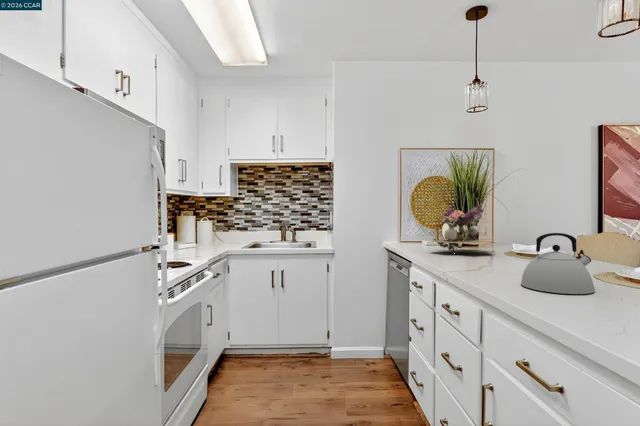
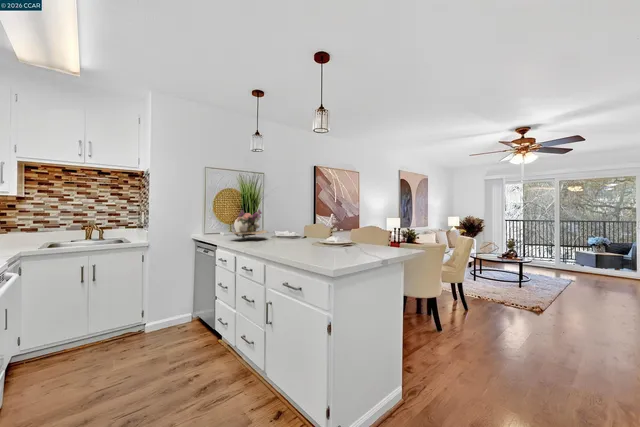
kettle: present [521,233,595,294] -> none [286,227,317,257]

